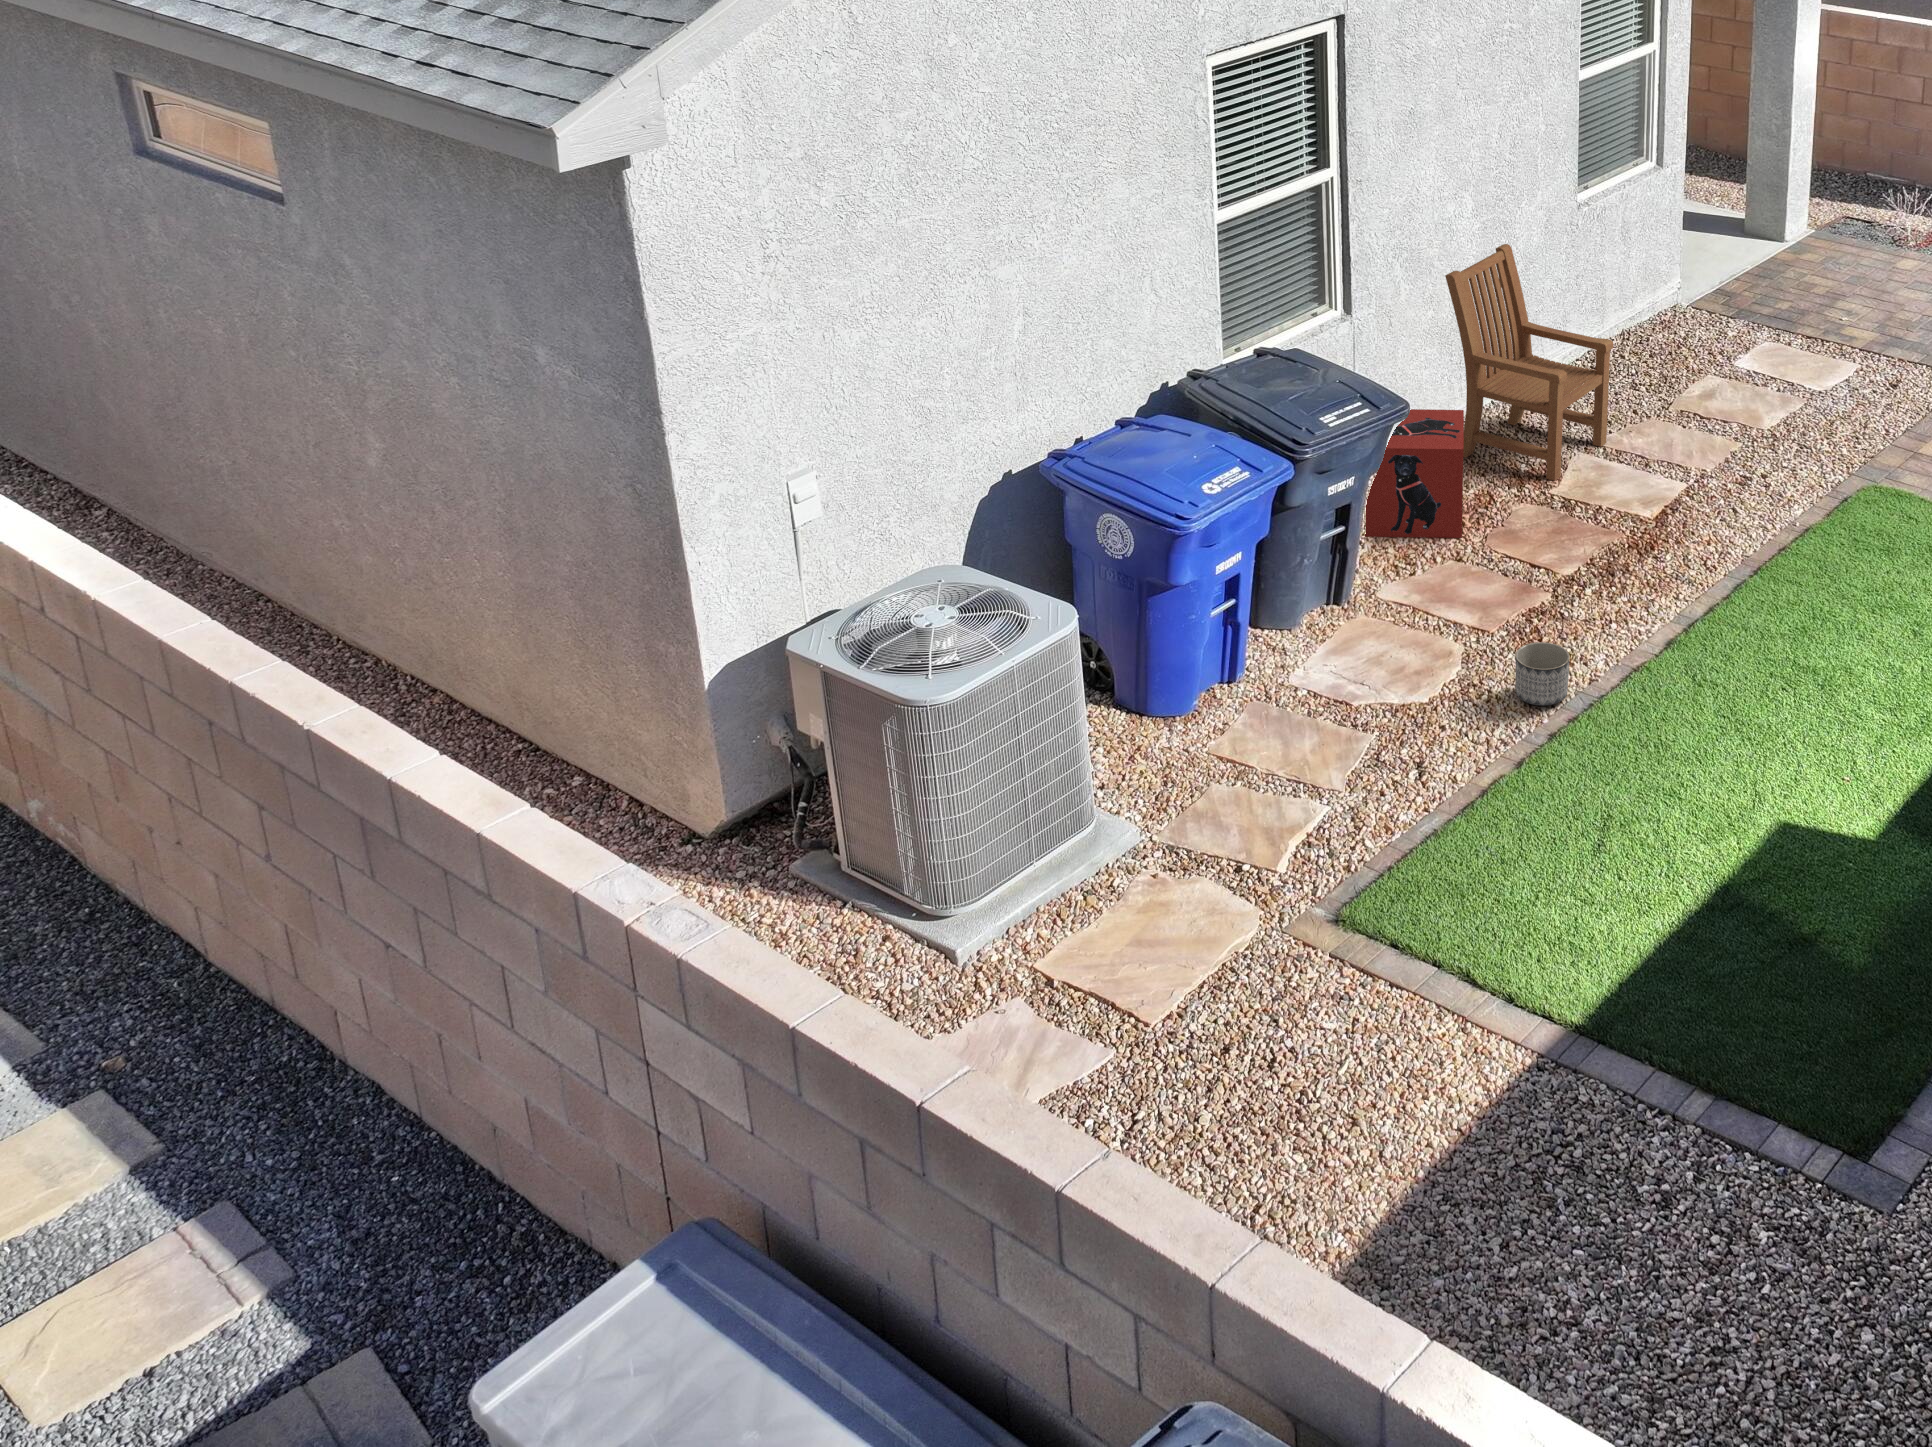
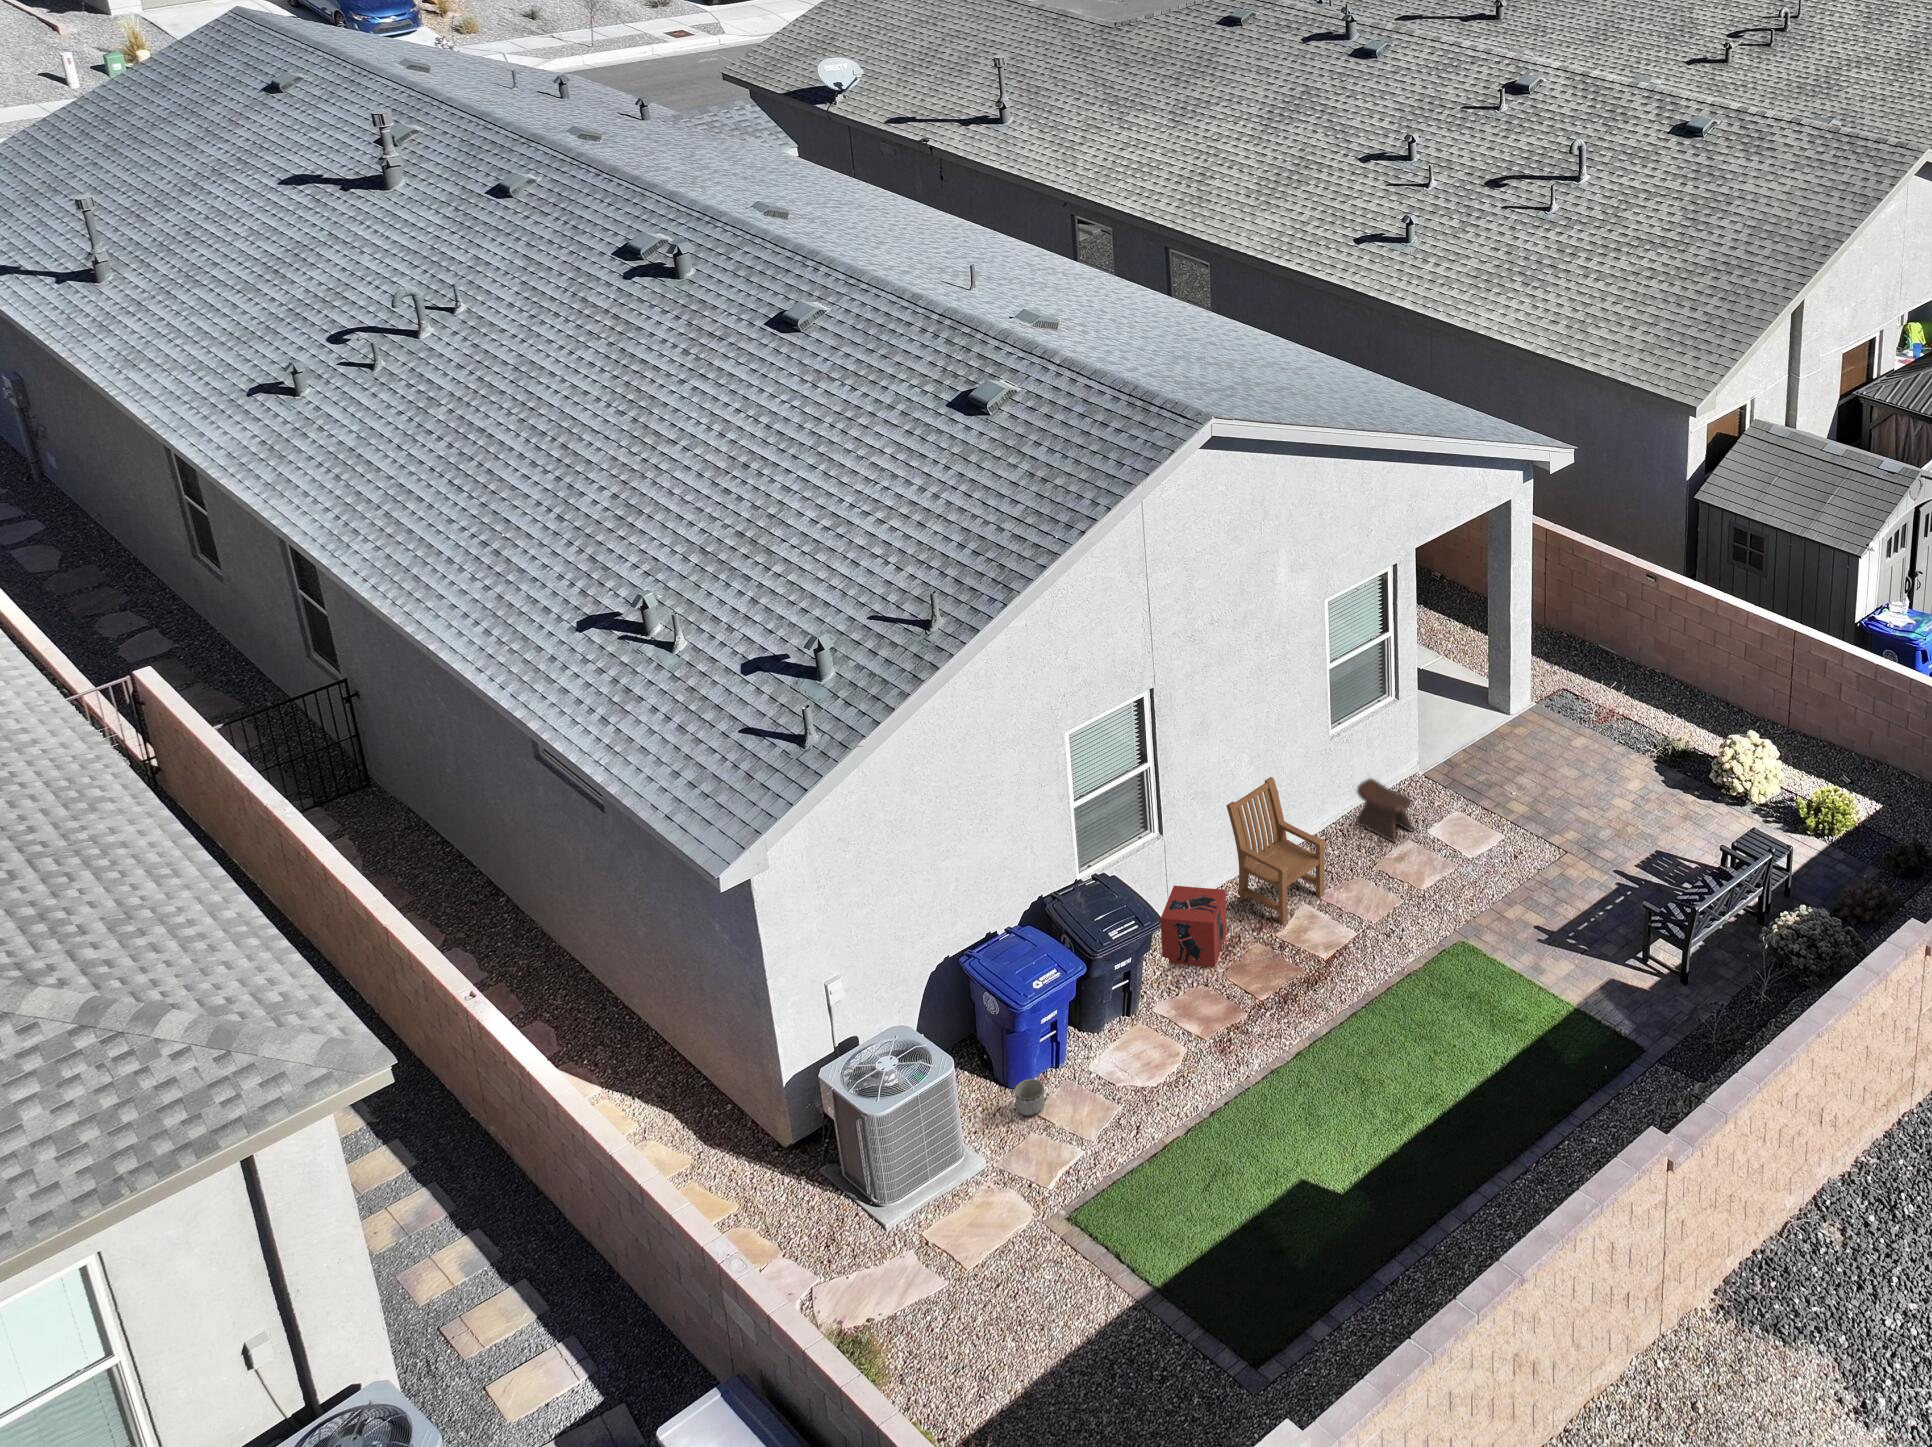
stool: none [1610,287,1713,382] -> present [1356,779,1414,842]
planter: present [1515,642,1570,706] -> present [1015,1079,1044,1116]

